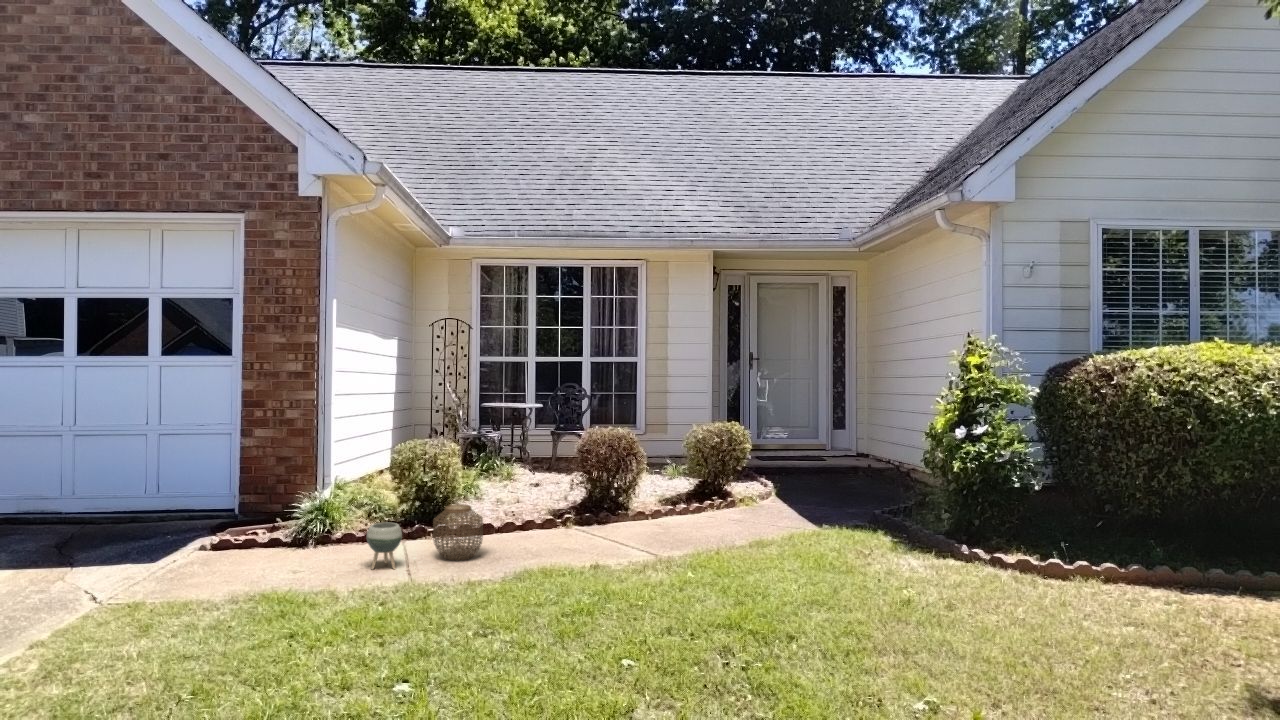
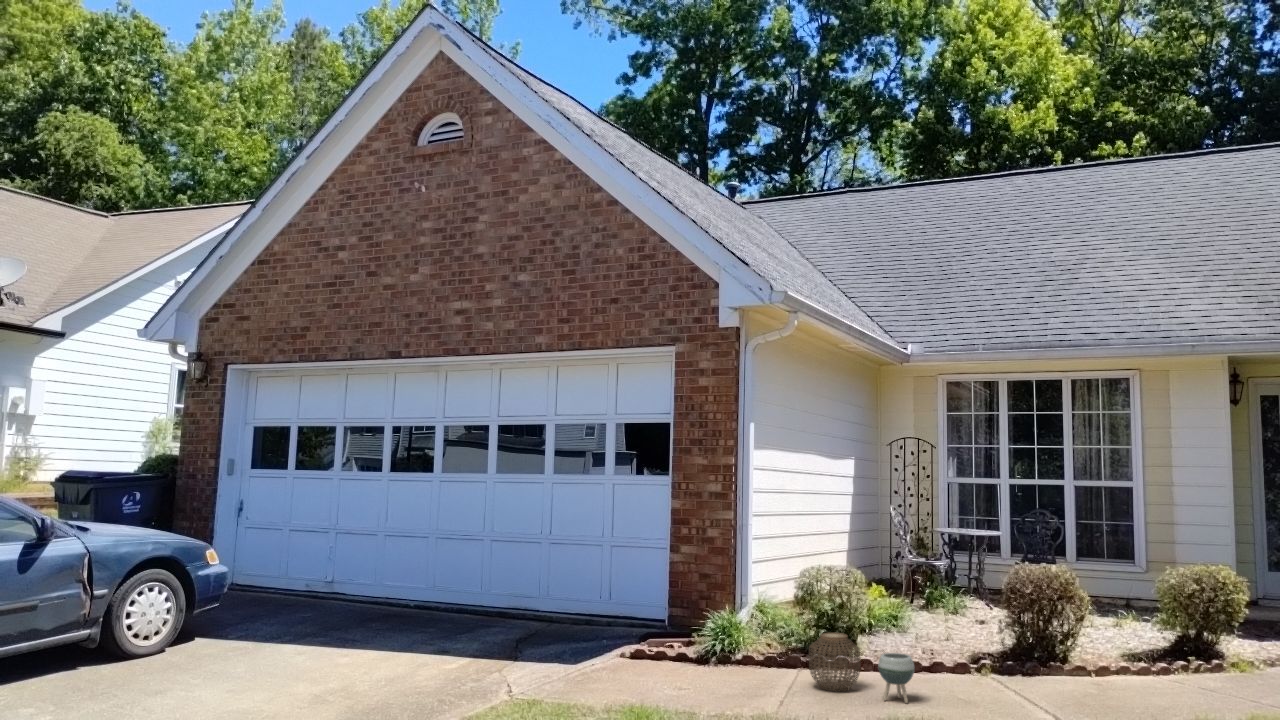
planter: present [367,523,402,569] -> present [878,653,914,703]

